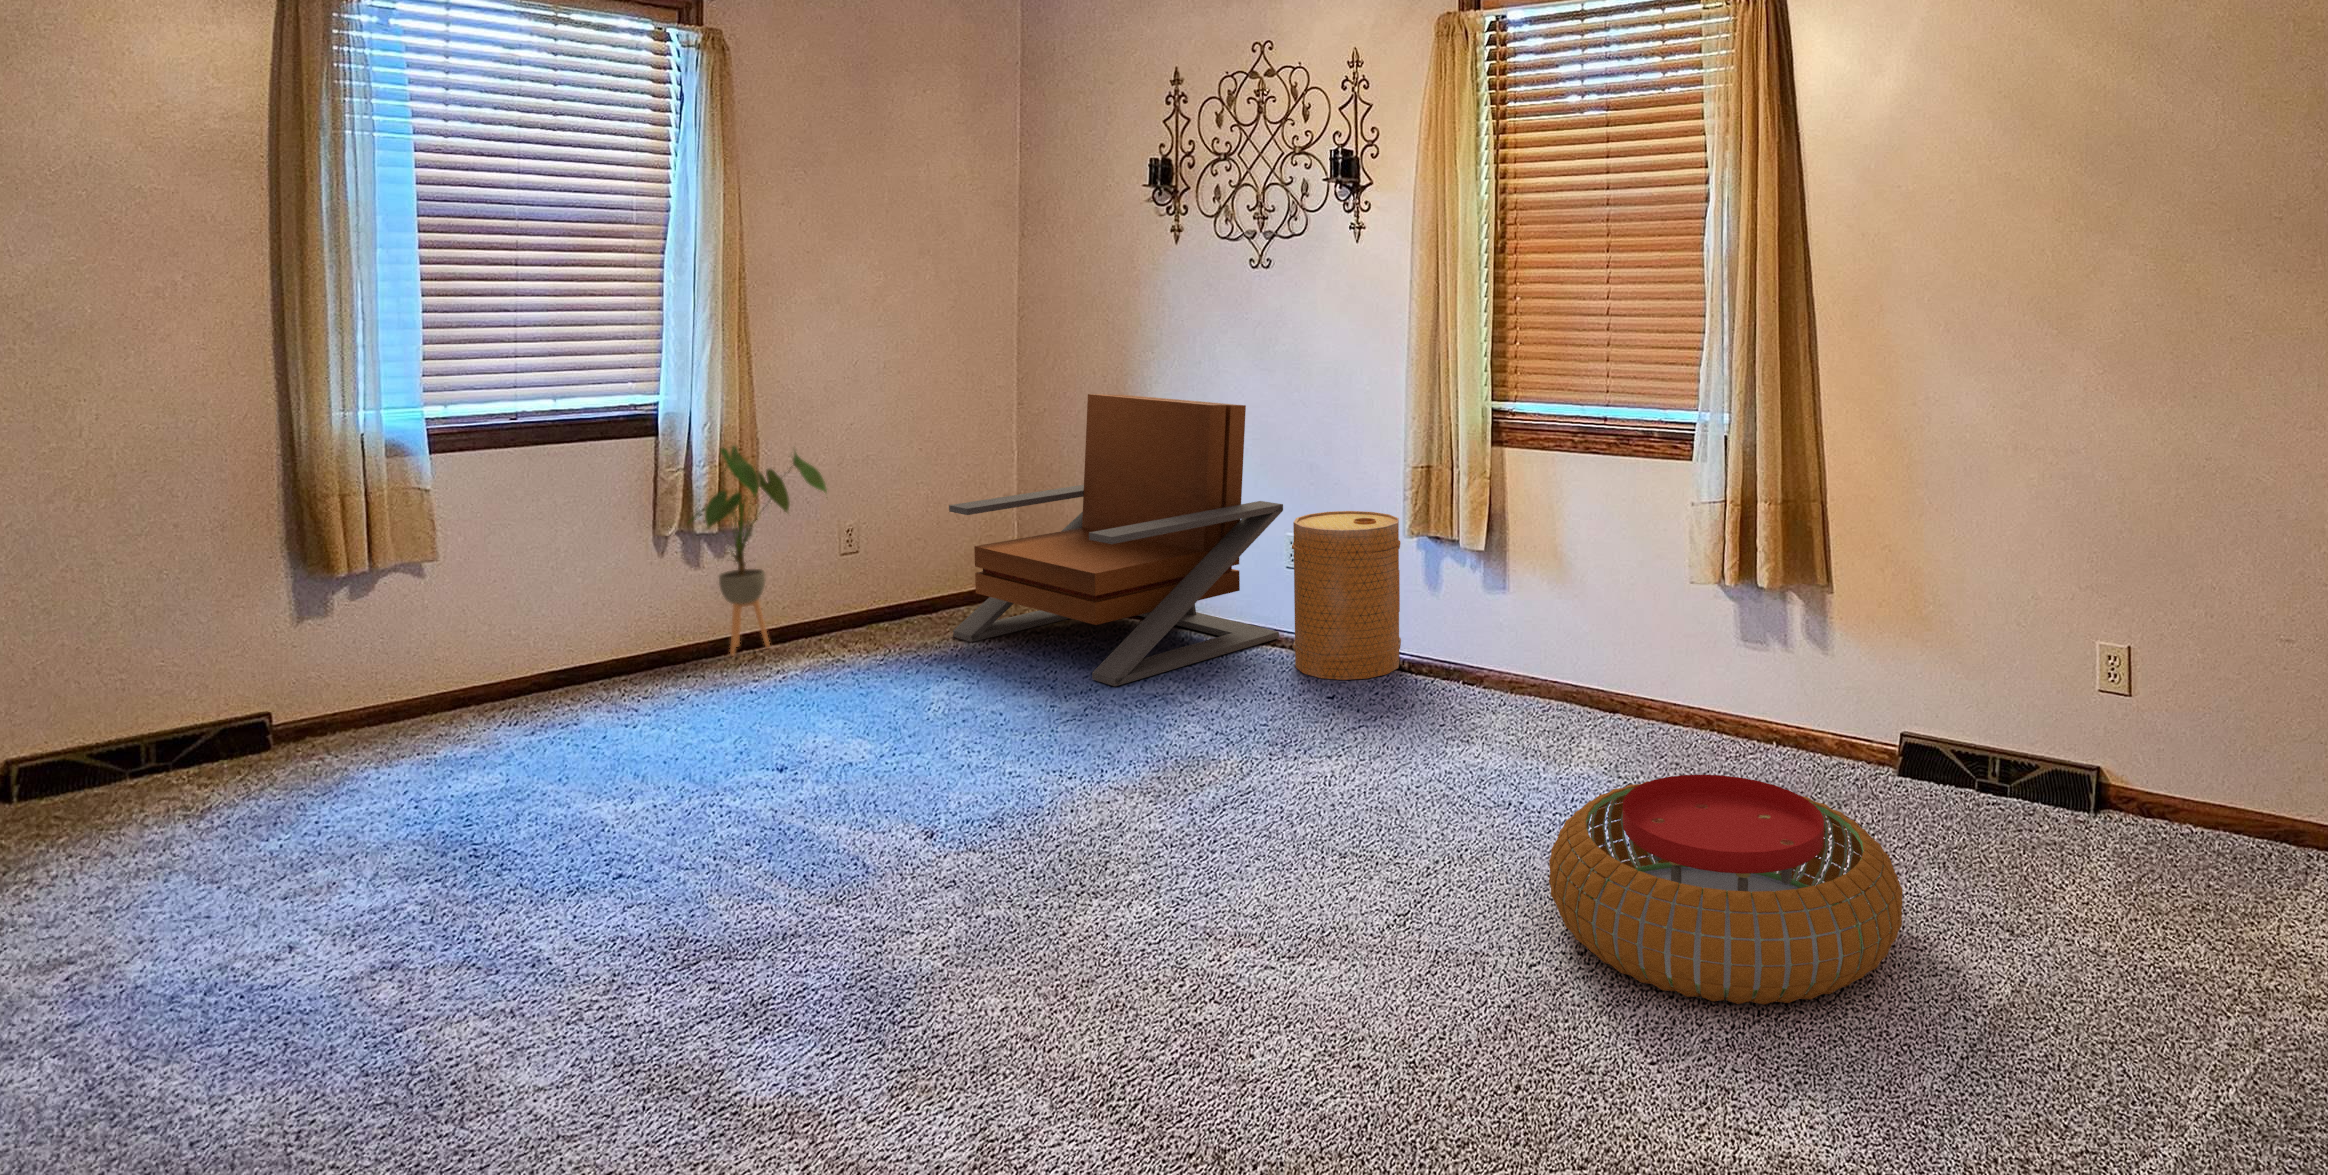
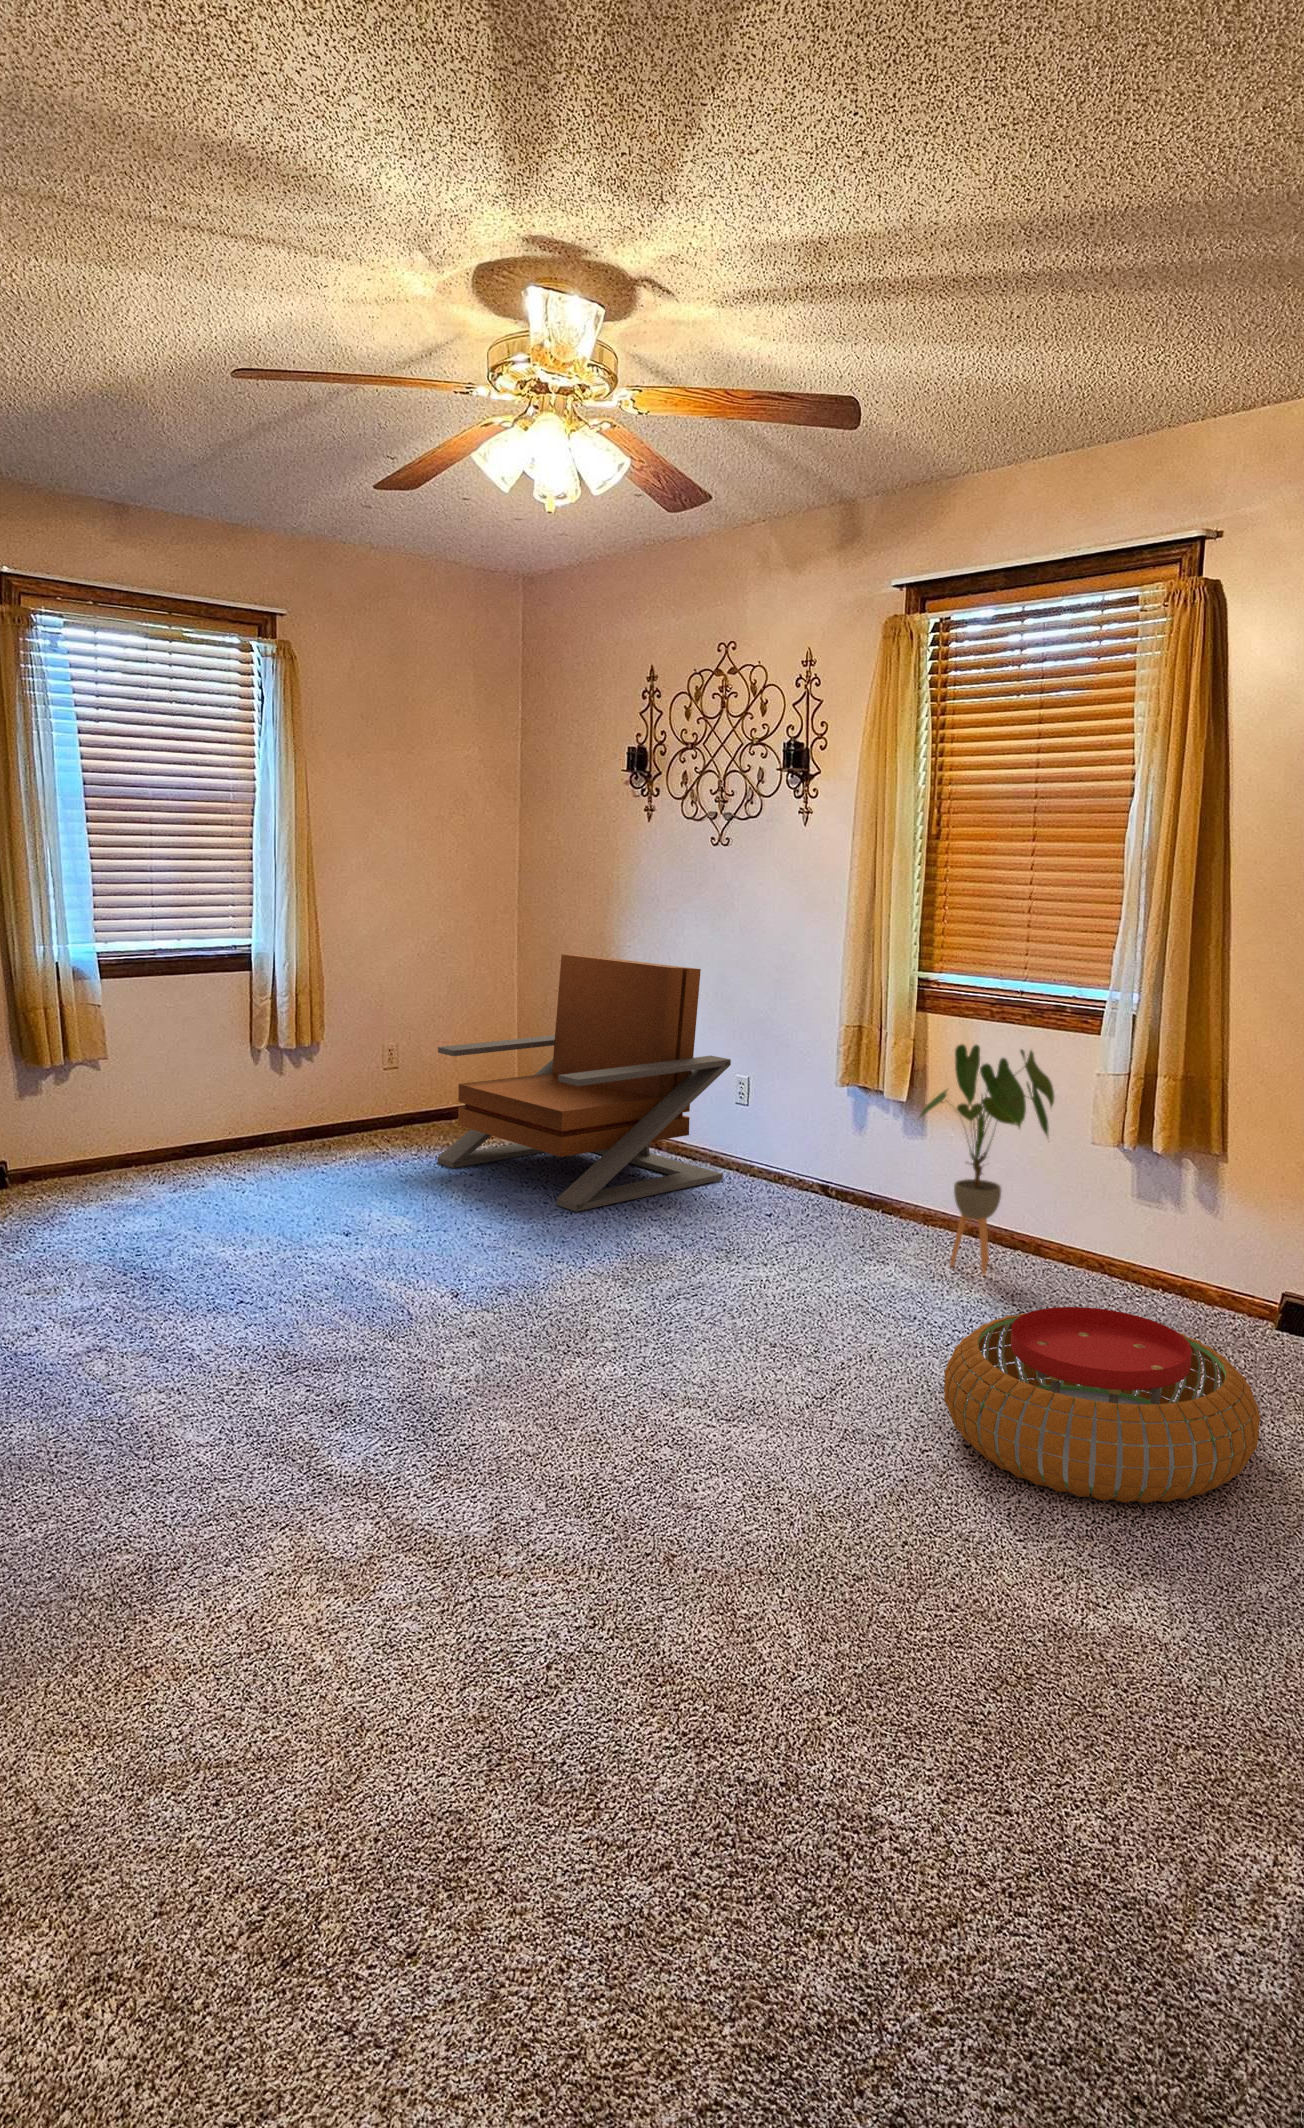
house plant: present [688,446,827,655] -> present [920,1044,1054,1275]
basket: present [1292,511,1401,680] -> none [734,1067,835,1218]

